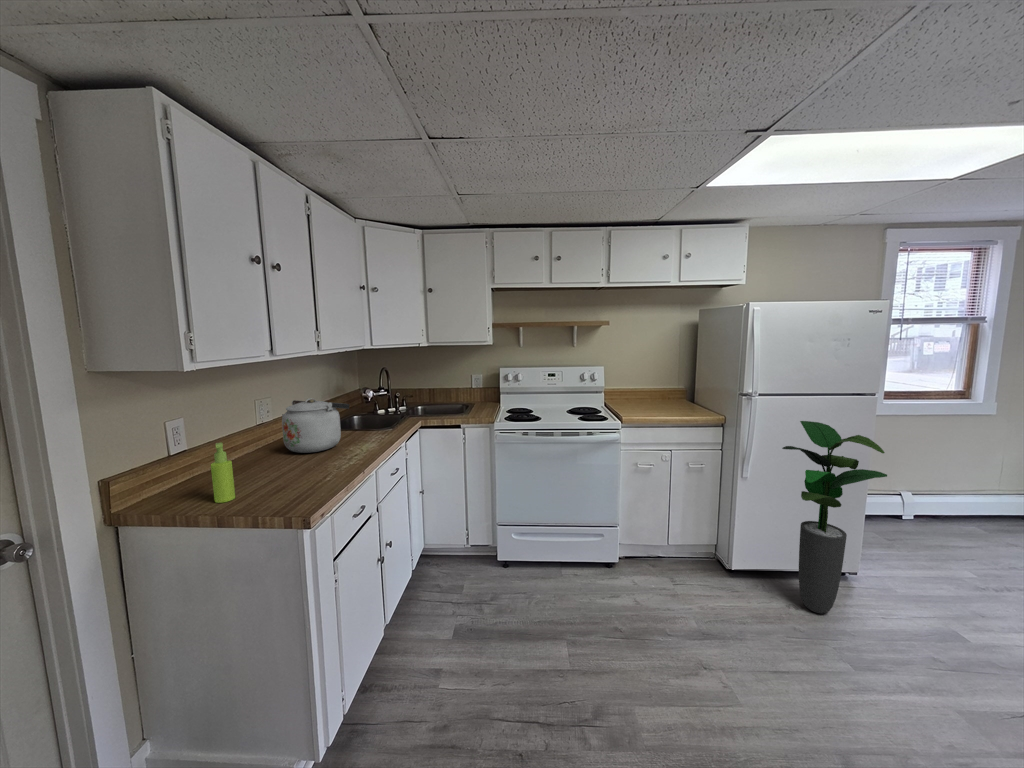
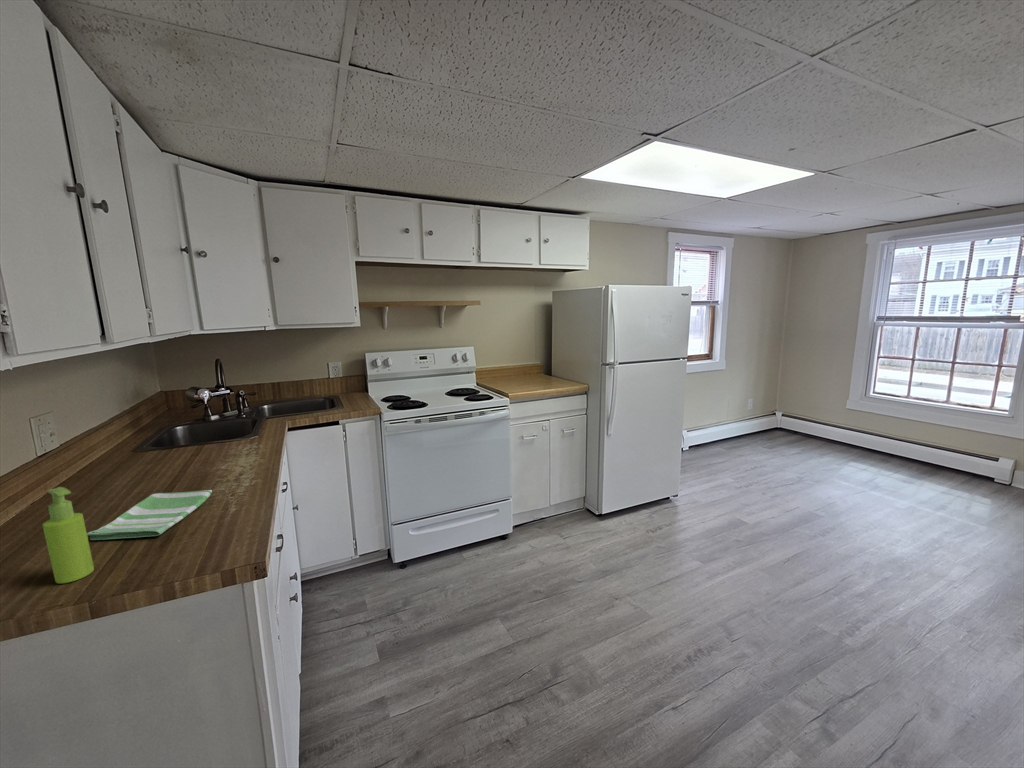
kettle: present [282,398,349,453] -> none [85,407,208,487]
potted plant: present [782,421,887,613] -> none [640,383,705,530]
dish towel: none [247,458,326,486] -> present [87,490,212,540]

